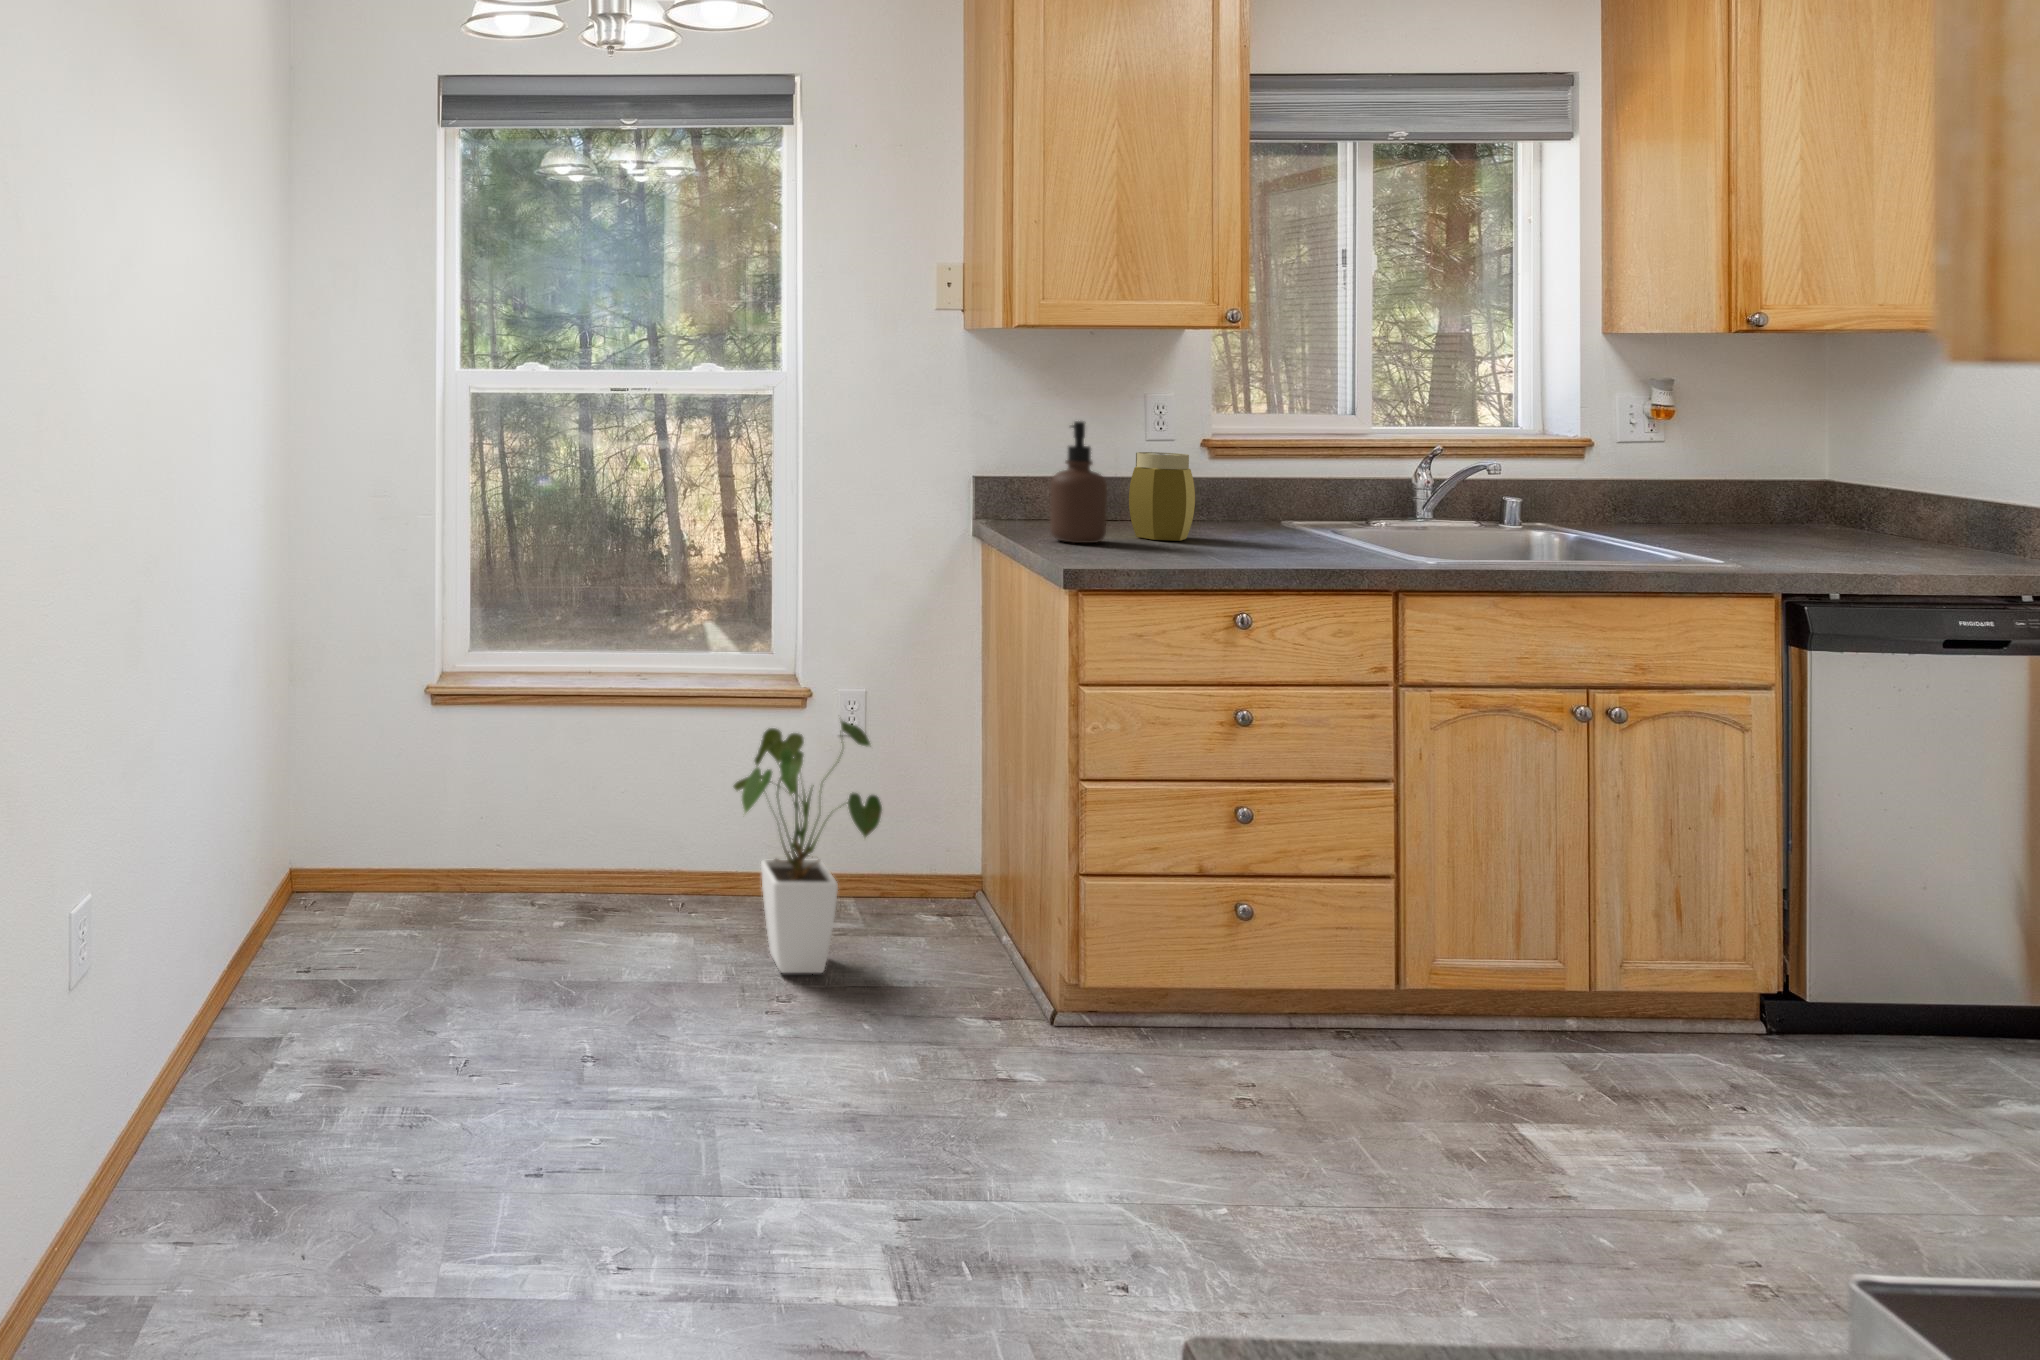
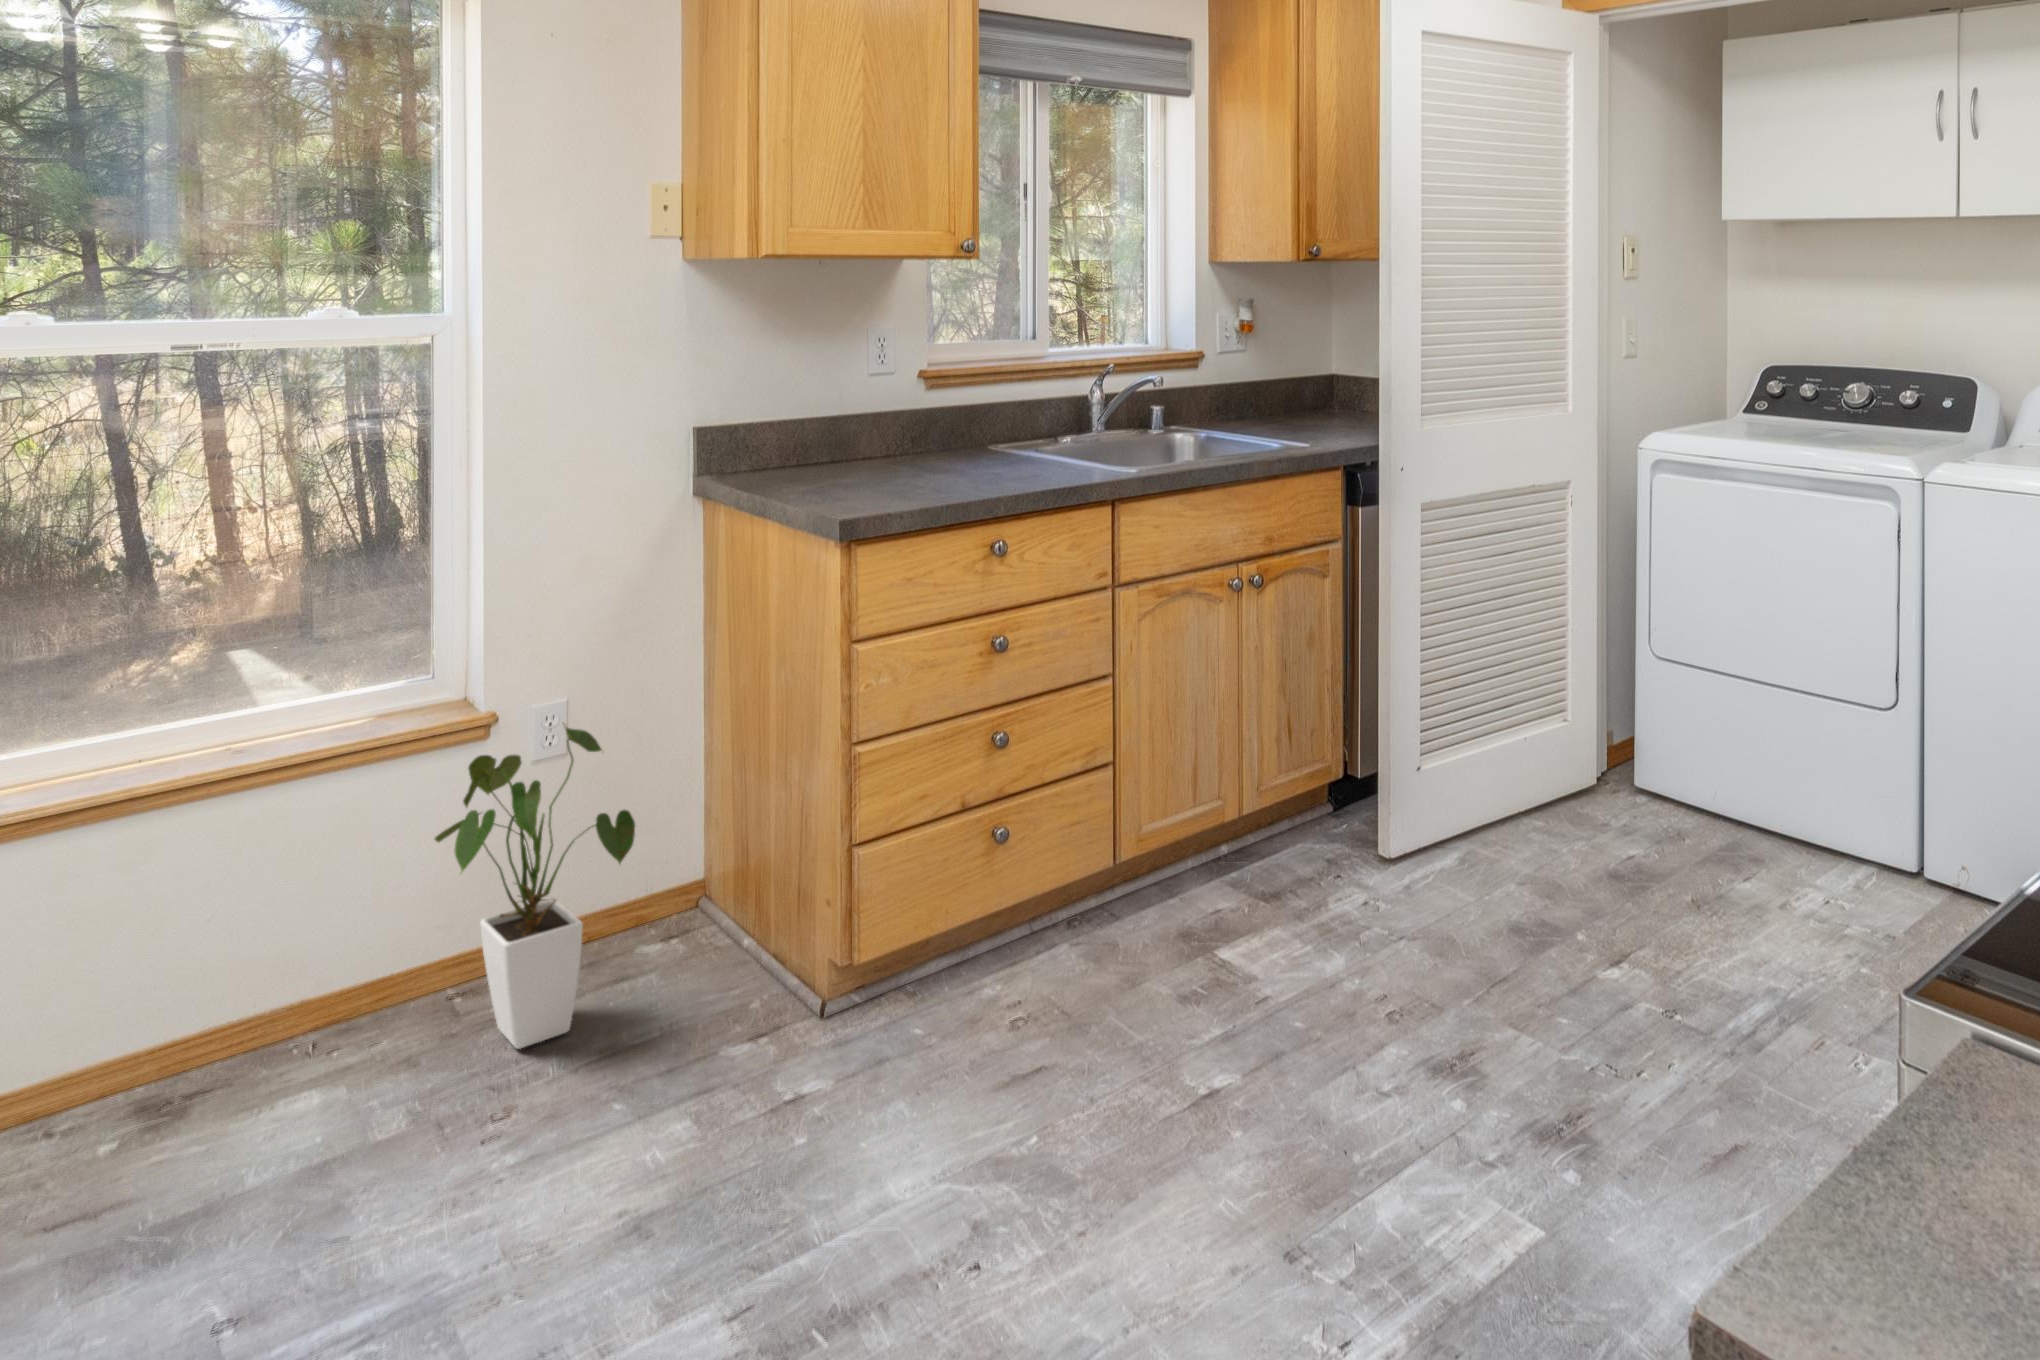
soap dispenser: present [1050,421,1107,543] -> none [792,358,849,489]
jar: present [1129,452,1195,541] -> none [863,386,924,477]

